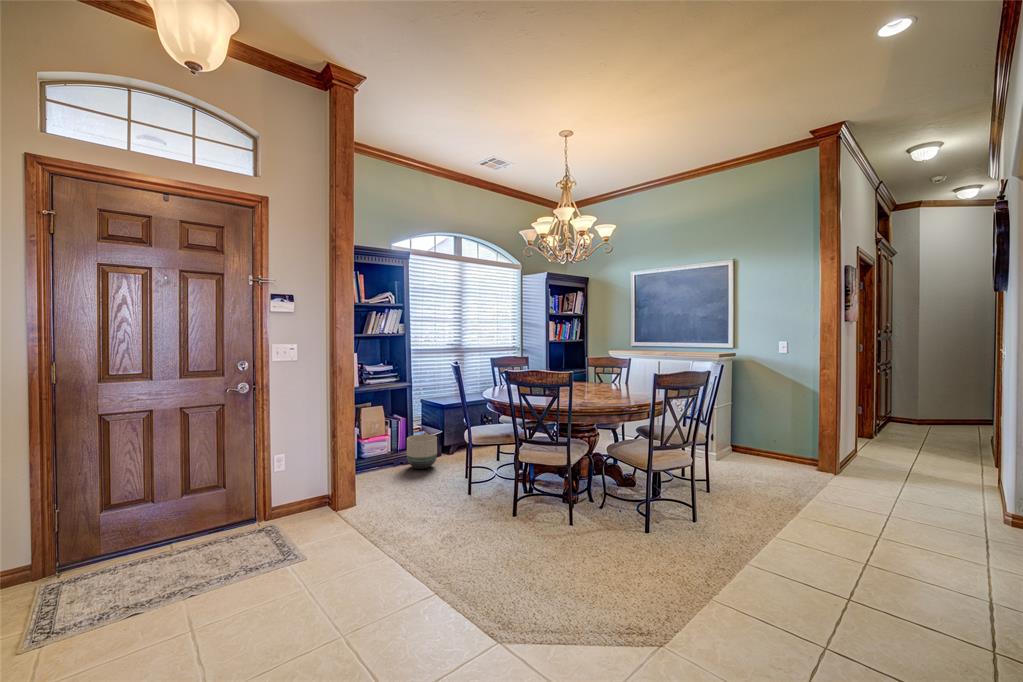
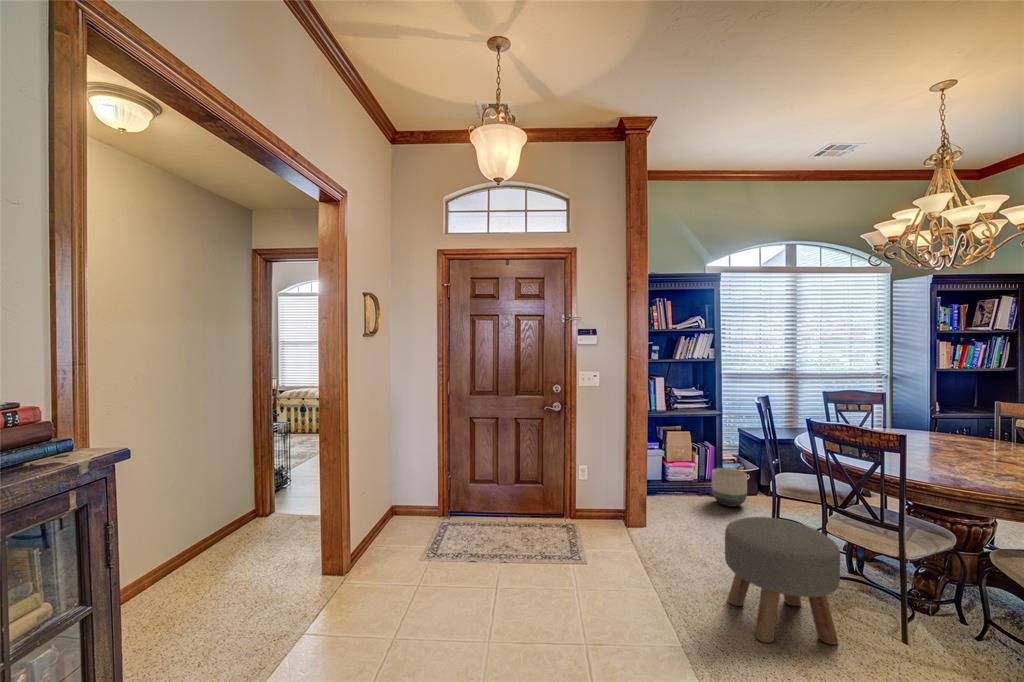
ottoman: none [454,458,540,564] -> present [725,517,840,644]

